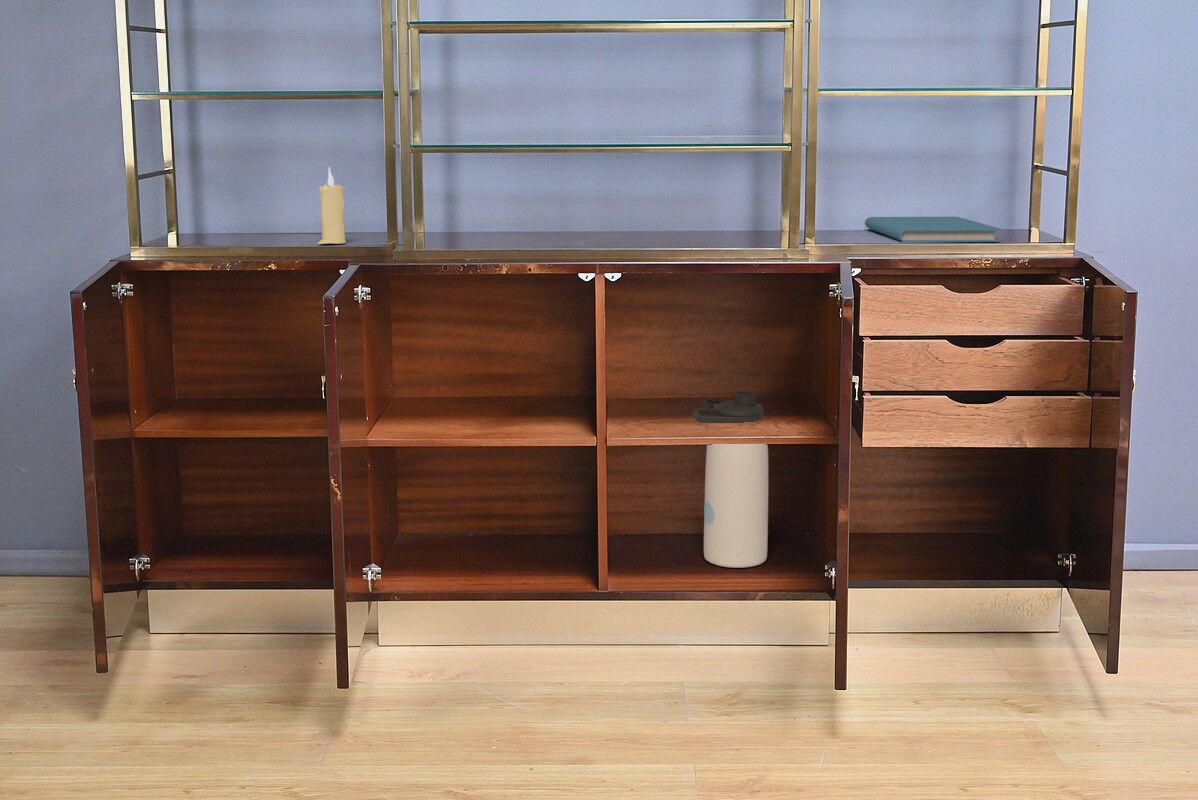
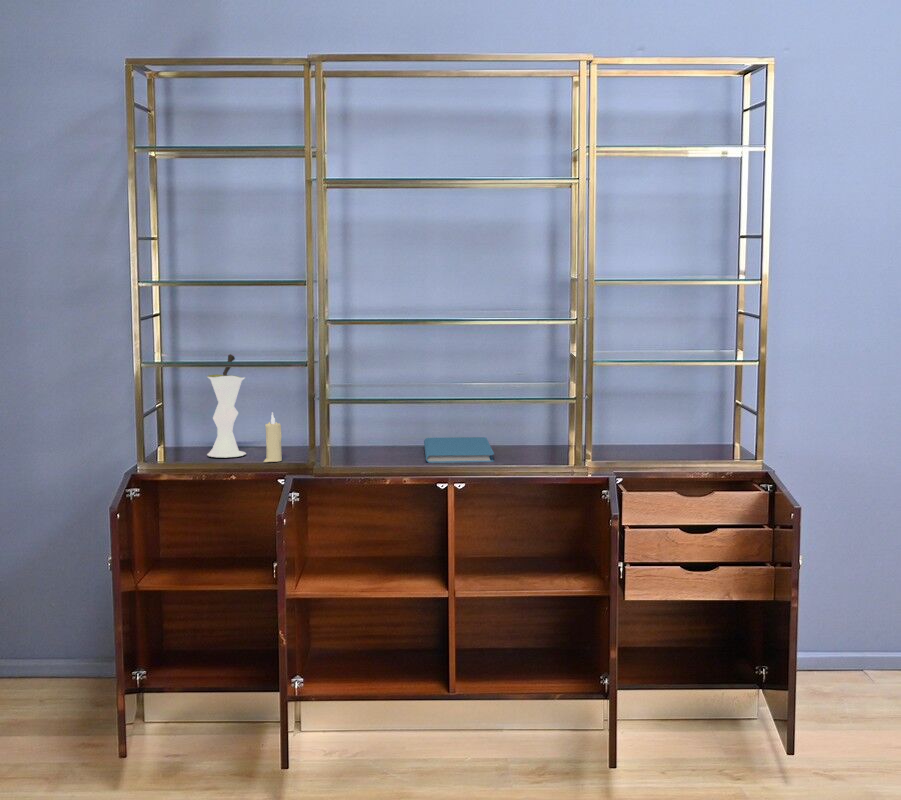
vase: none [231,86,295,240] -> present [207,354,246,457]
book: present [865,217,1001,242] -> present [424,437,494,463]
thermos bottle: present [692,391,768,568] -> none [512,558,563,678]

